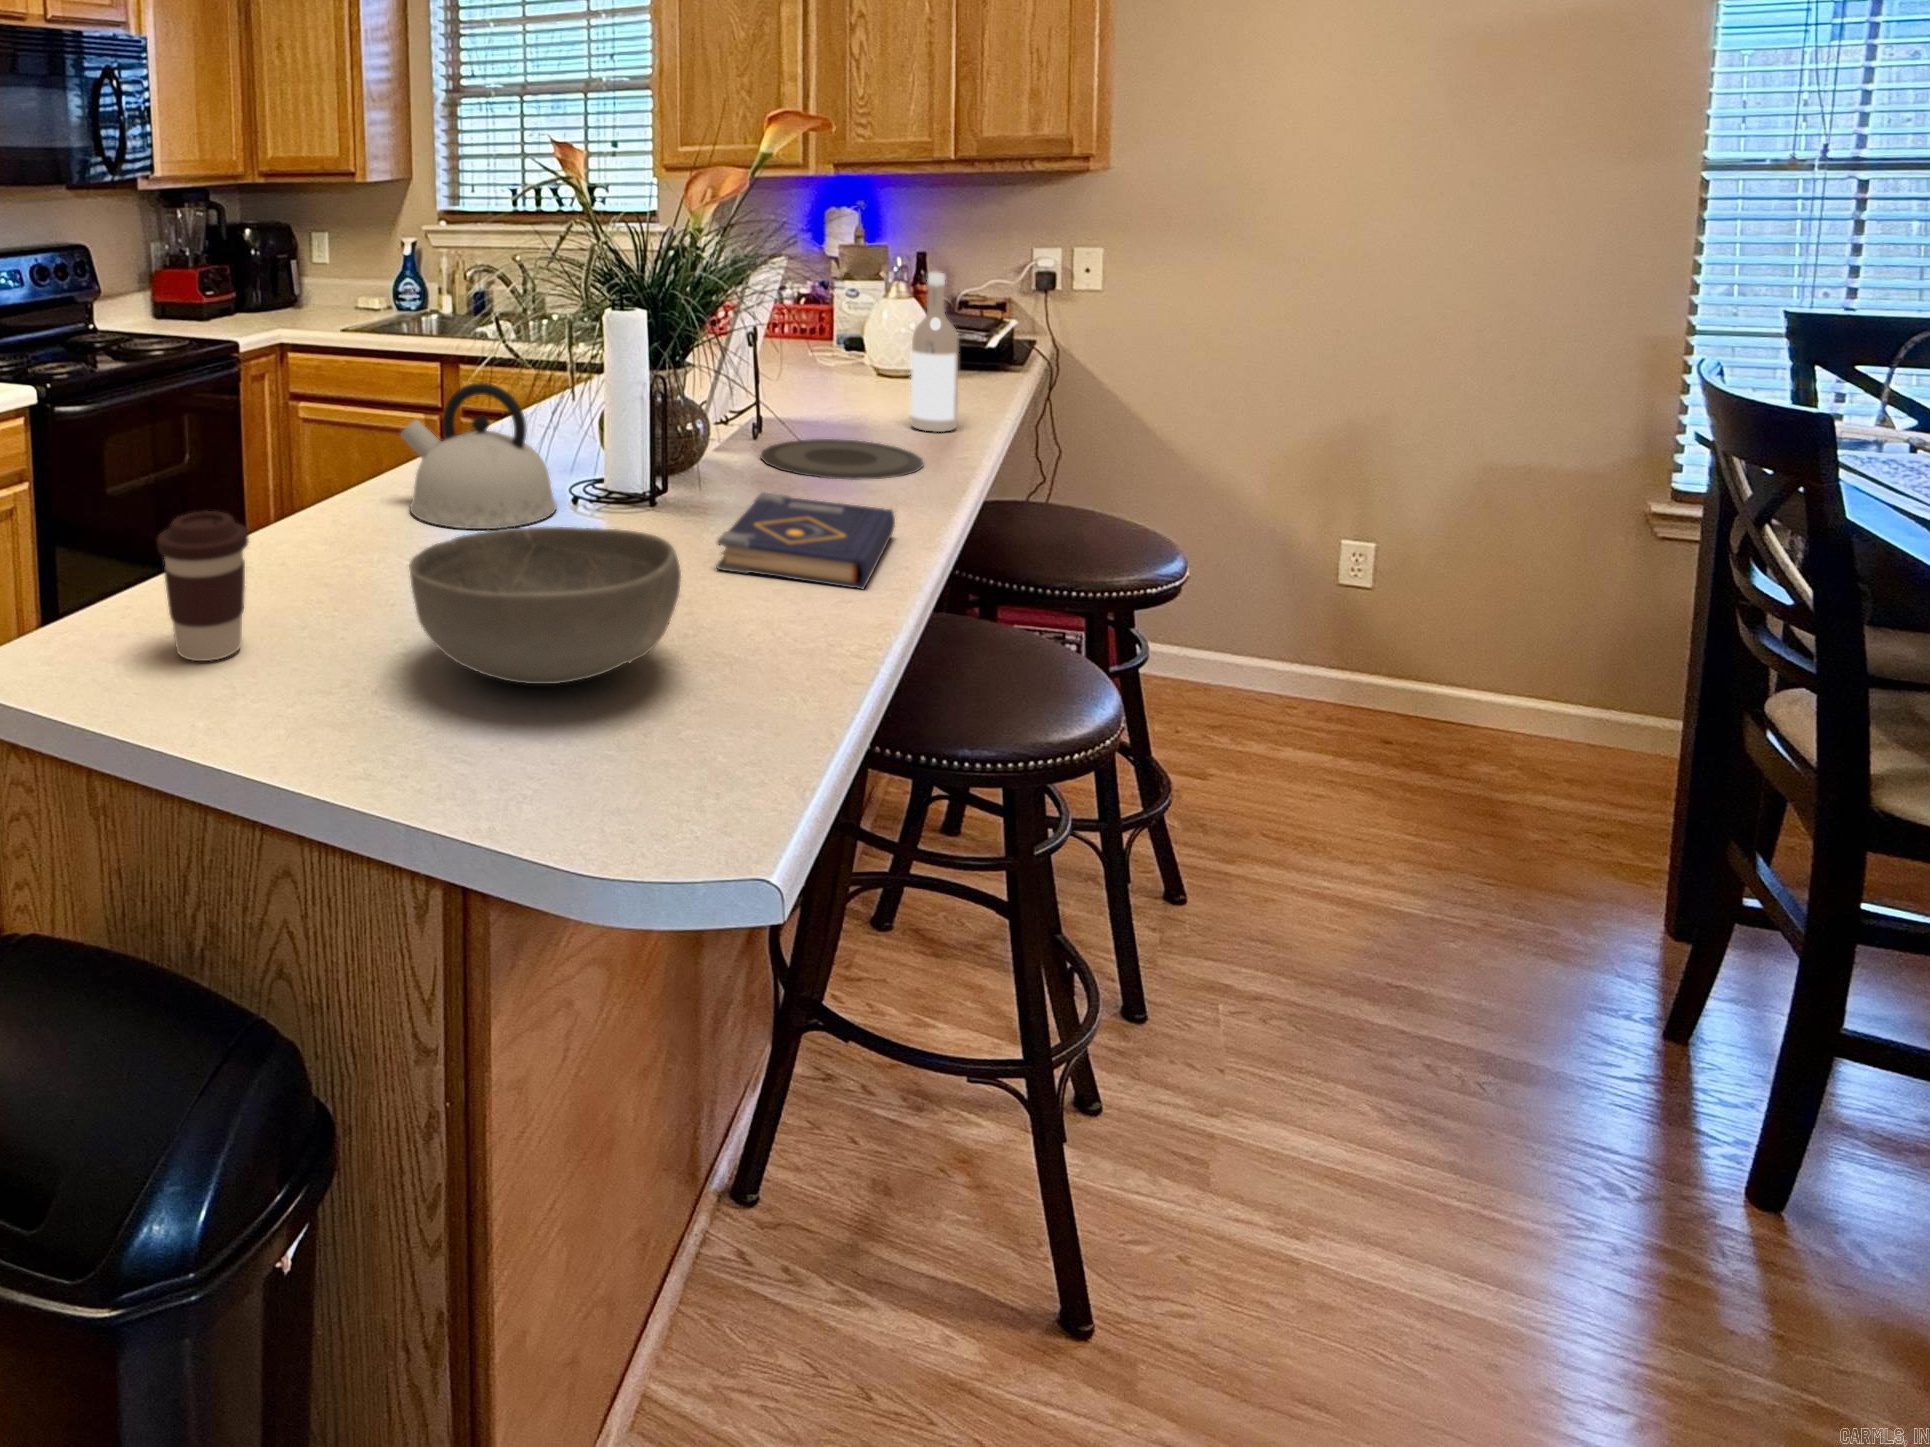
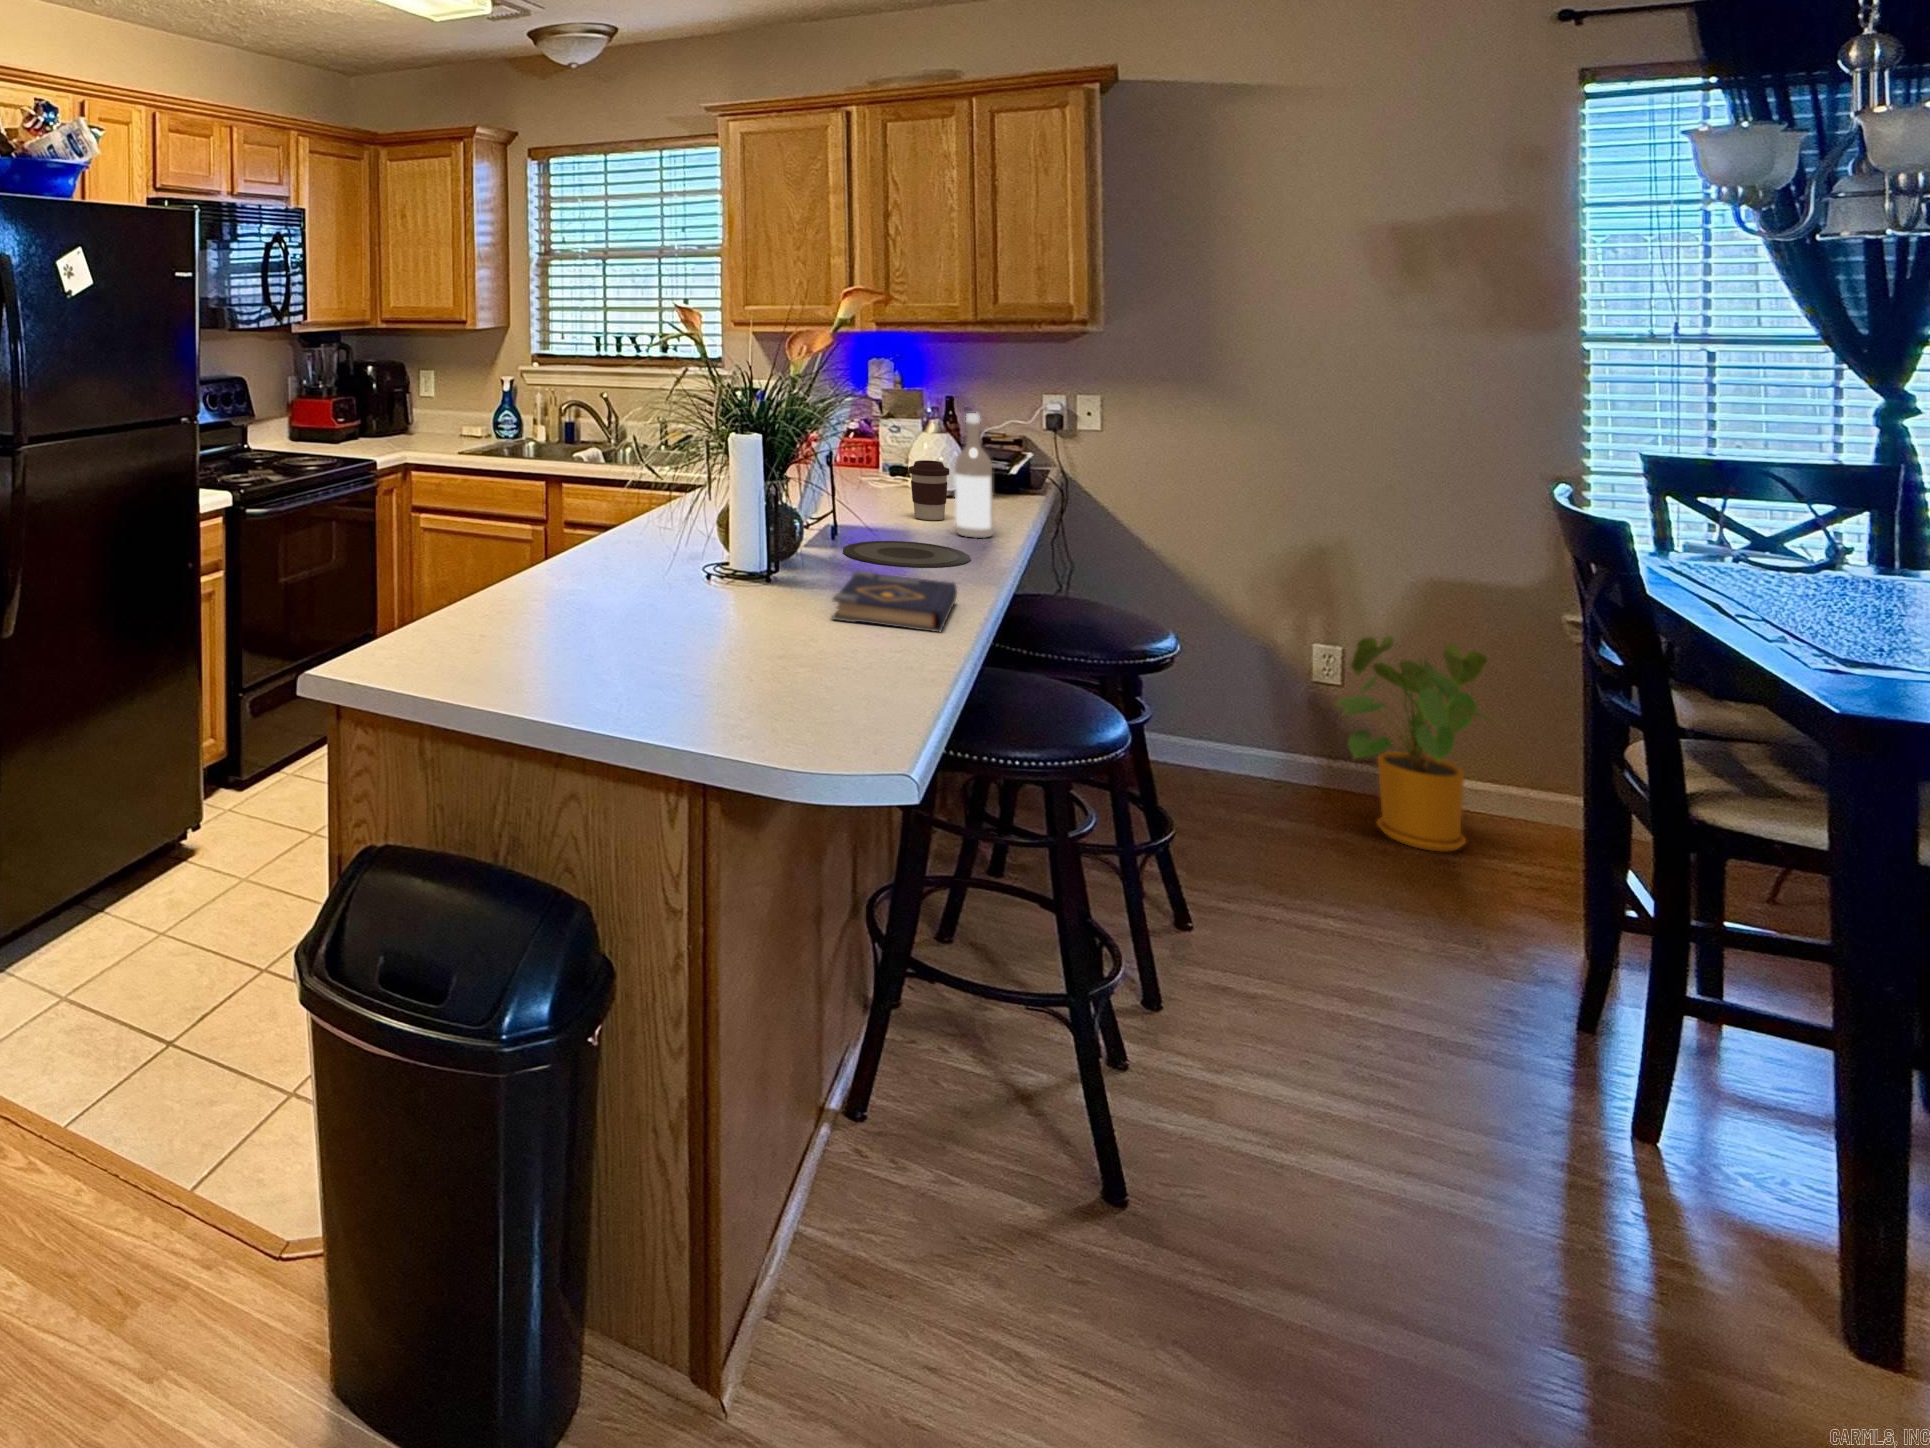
kettle: present [401,382,557,529] -> none [580,486,700,594]
coffee cup: present [158,511,248,661] -> present [909,460,949,520]
bowl: present [409,527,681,684] -> none [643,578,828,676]
house plant: none [1361,529,1575,784] -> present [1337,636,1490,852]

